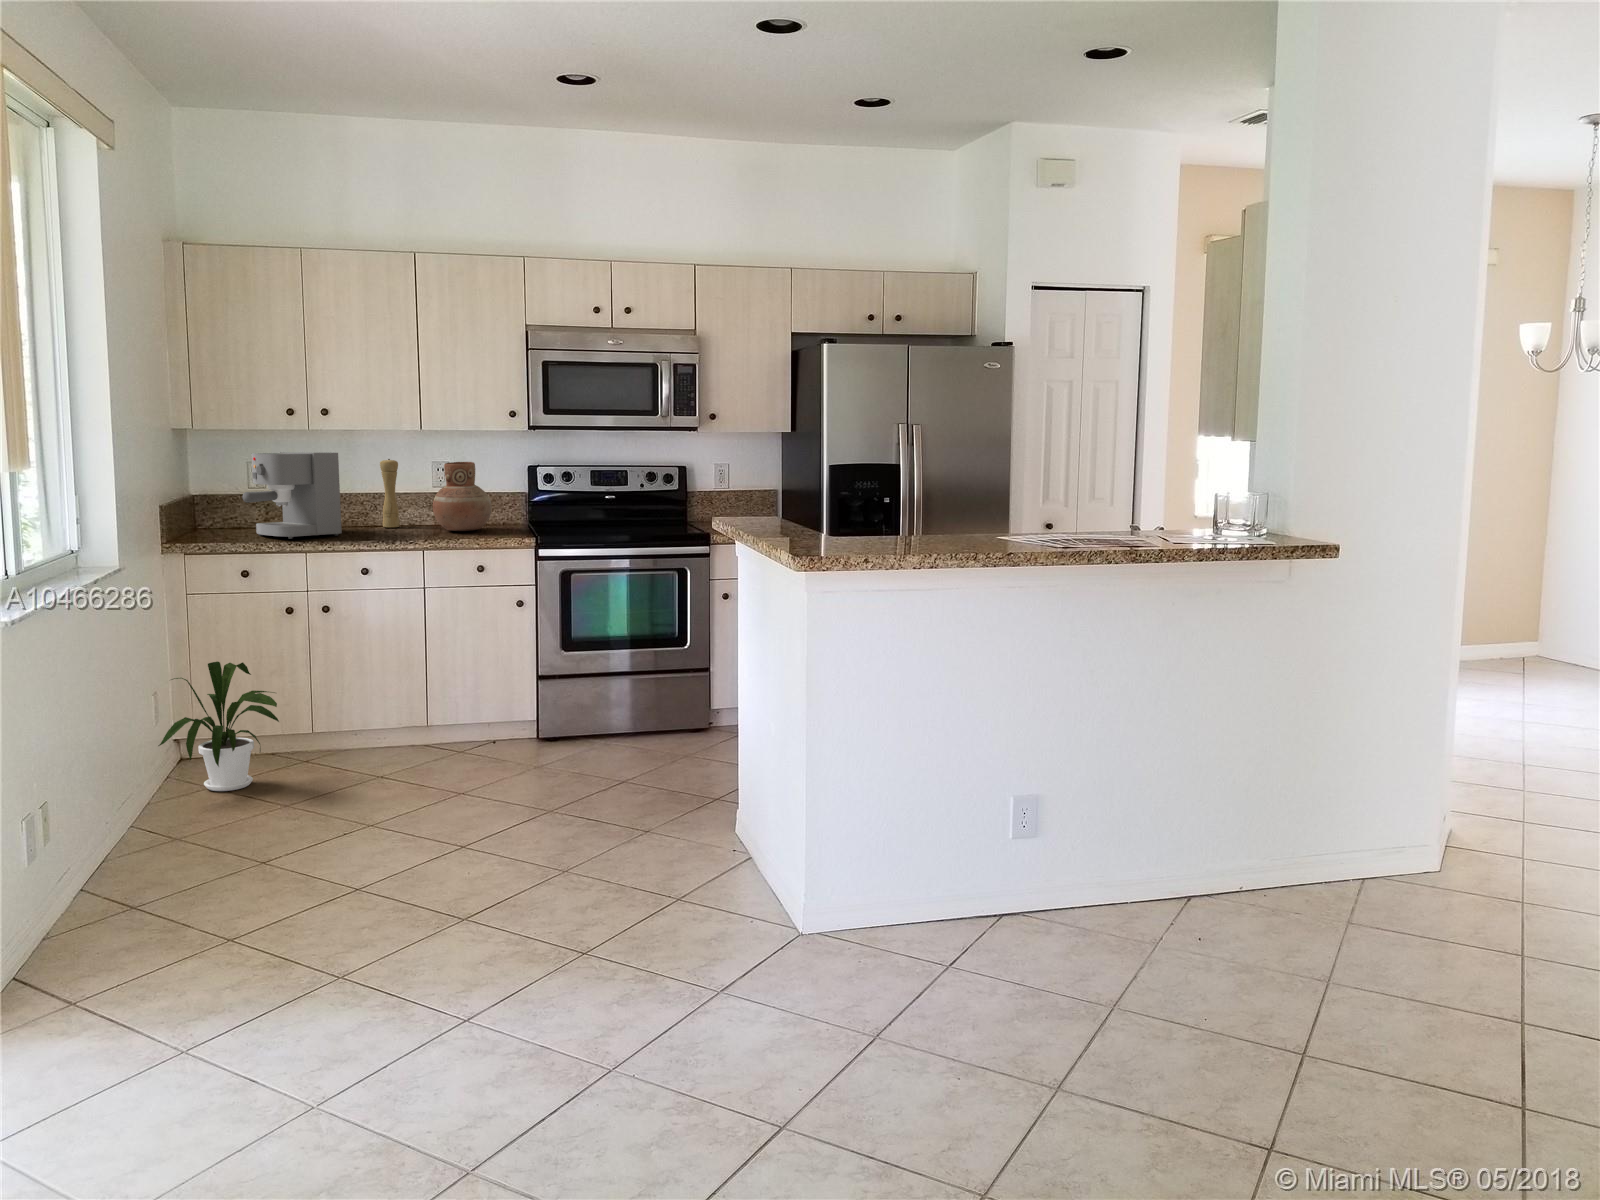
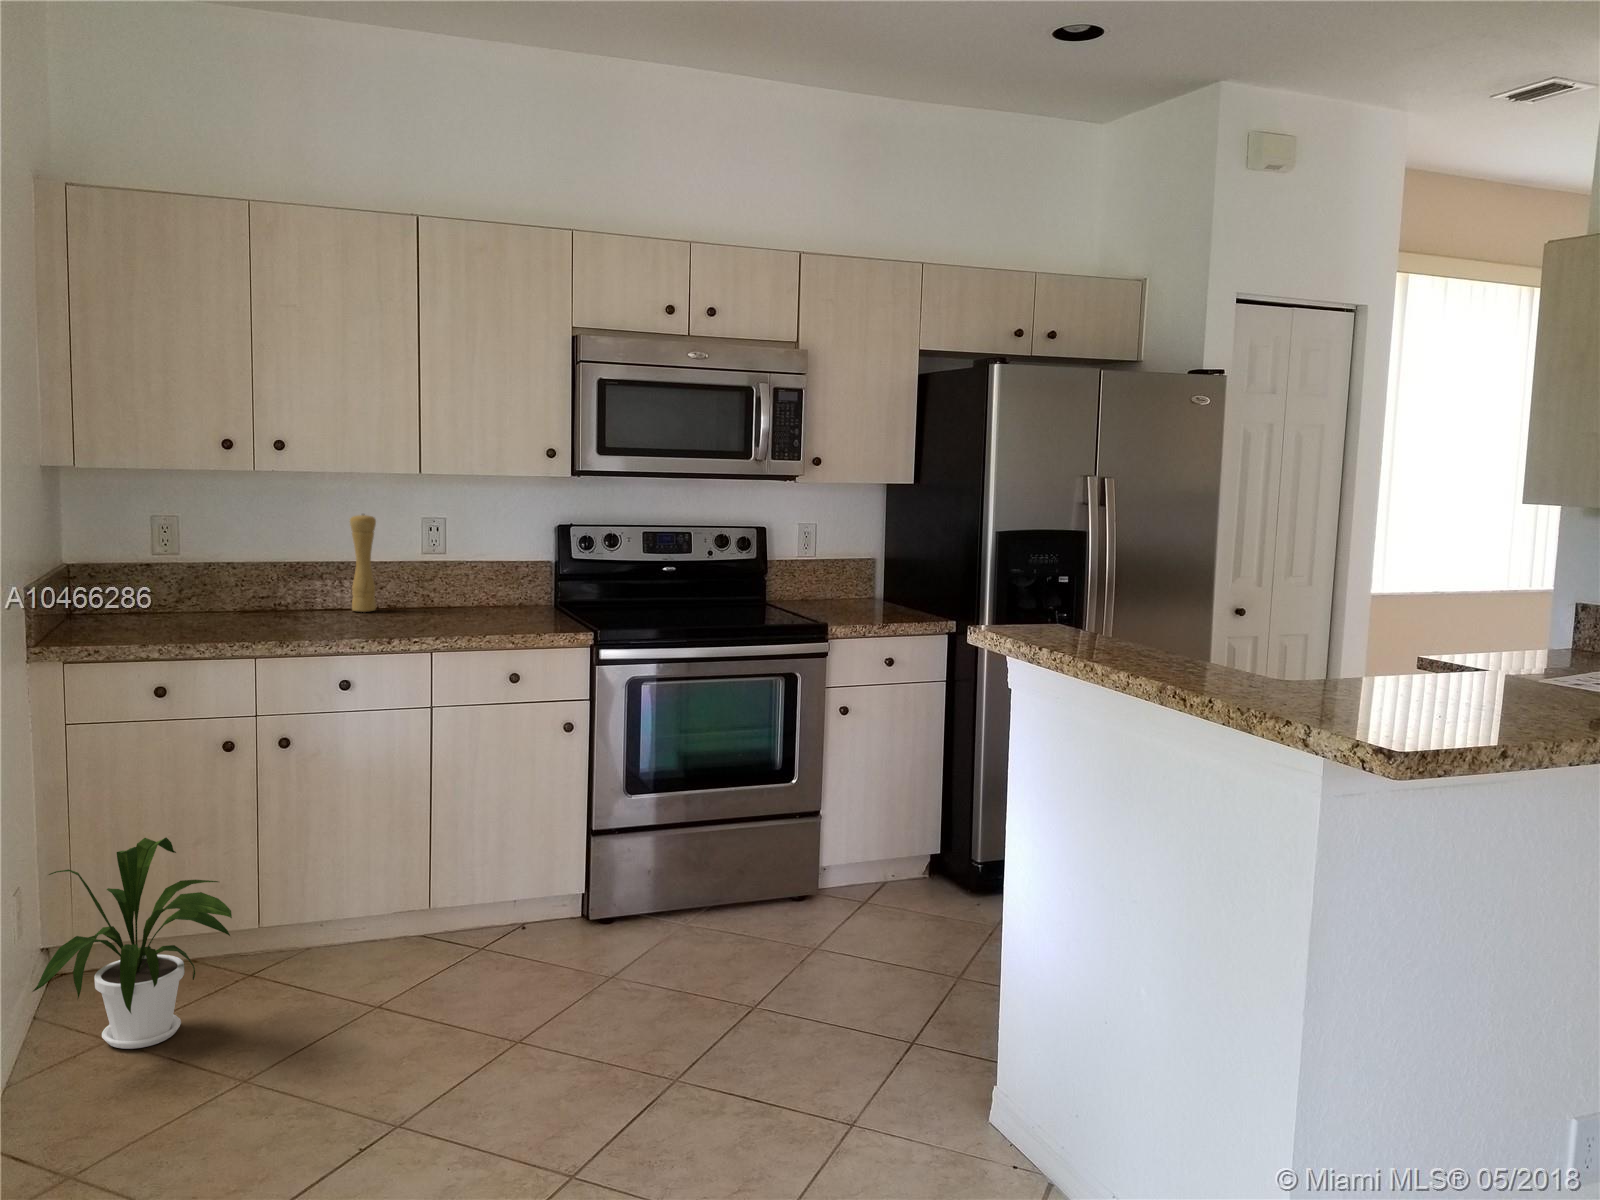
coffee maker: present [242,452,342,539] -> none [157,503,300,635]
vase: present [433,462,492,531] -> none [430,519,513,617]

